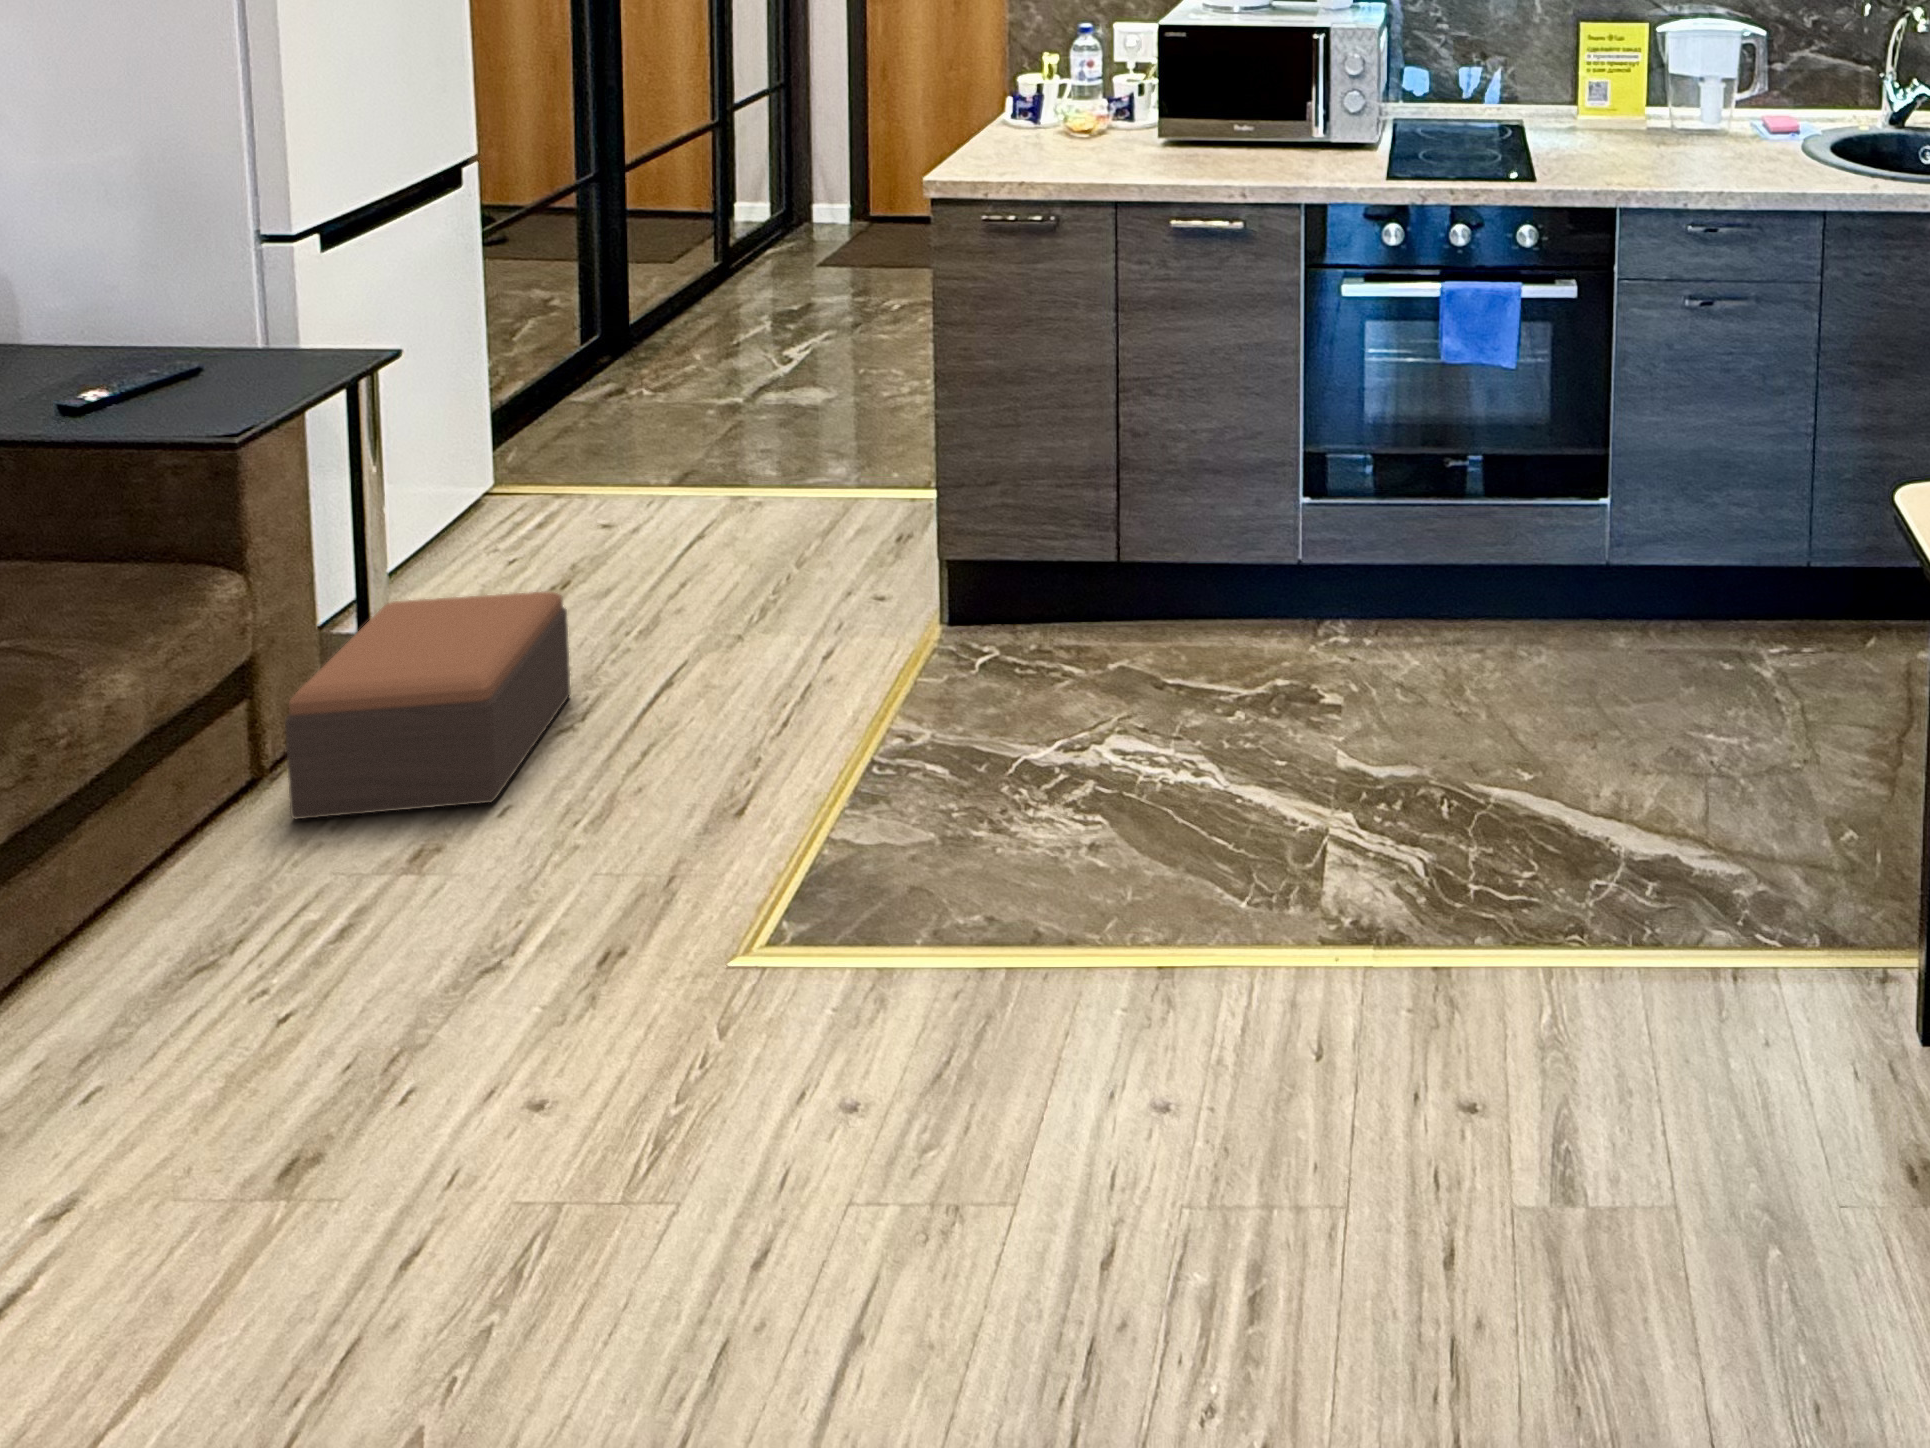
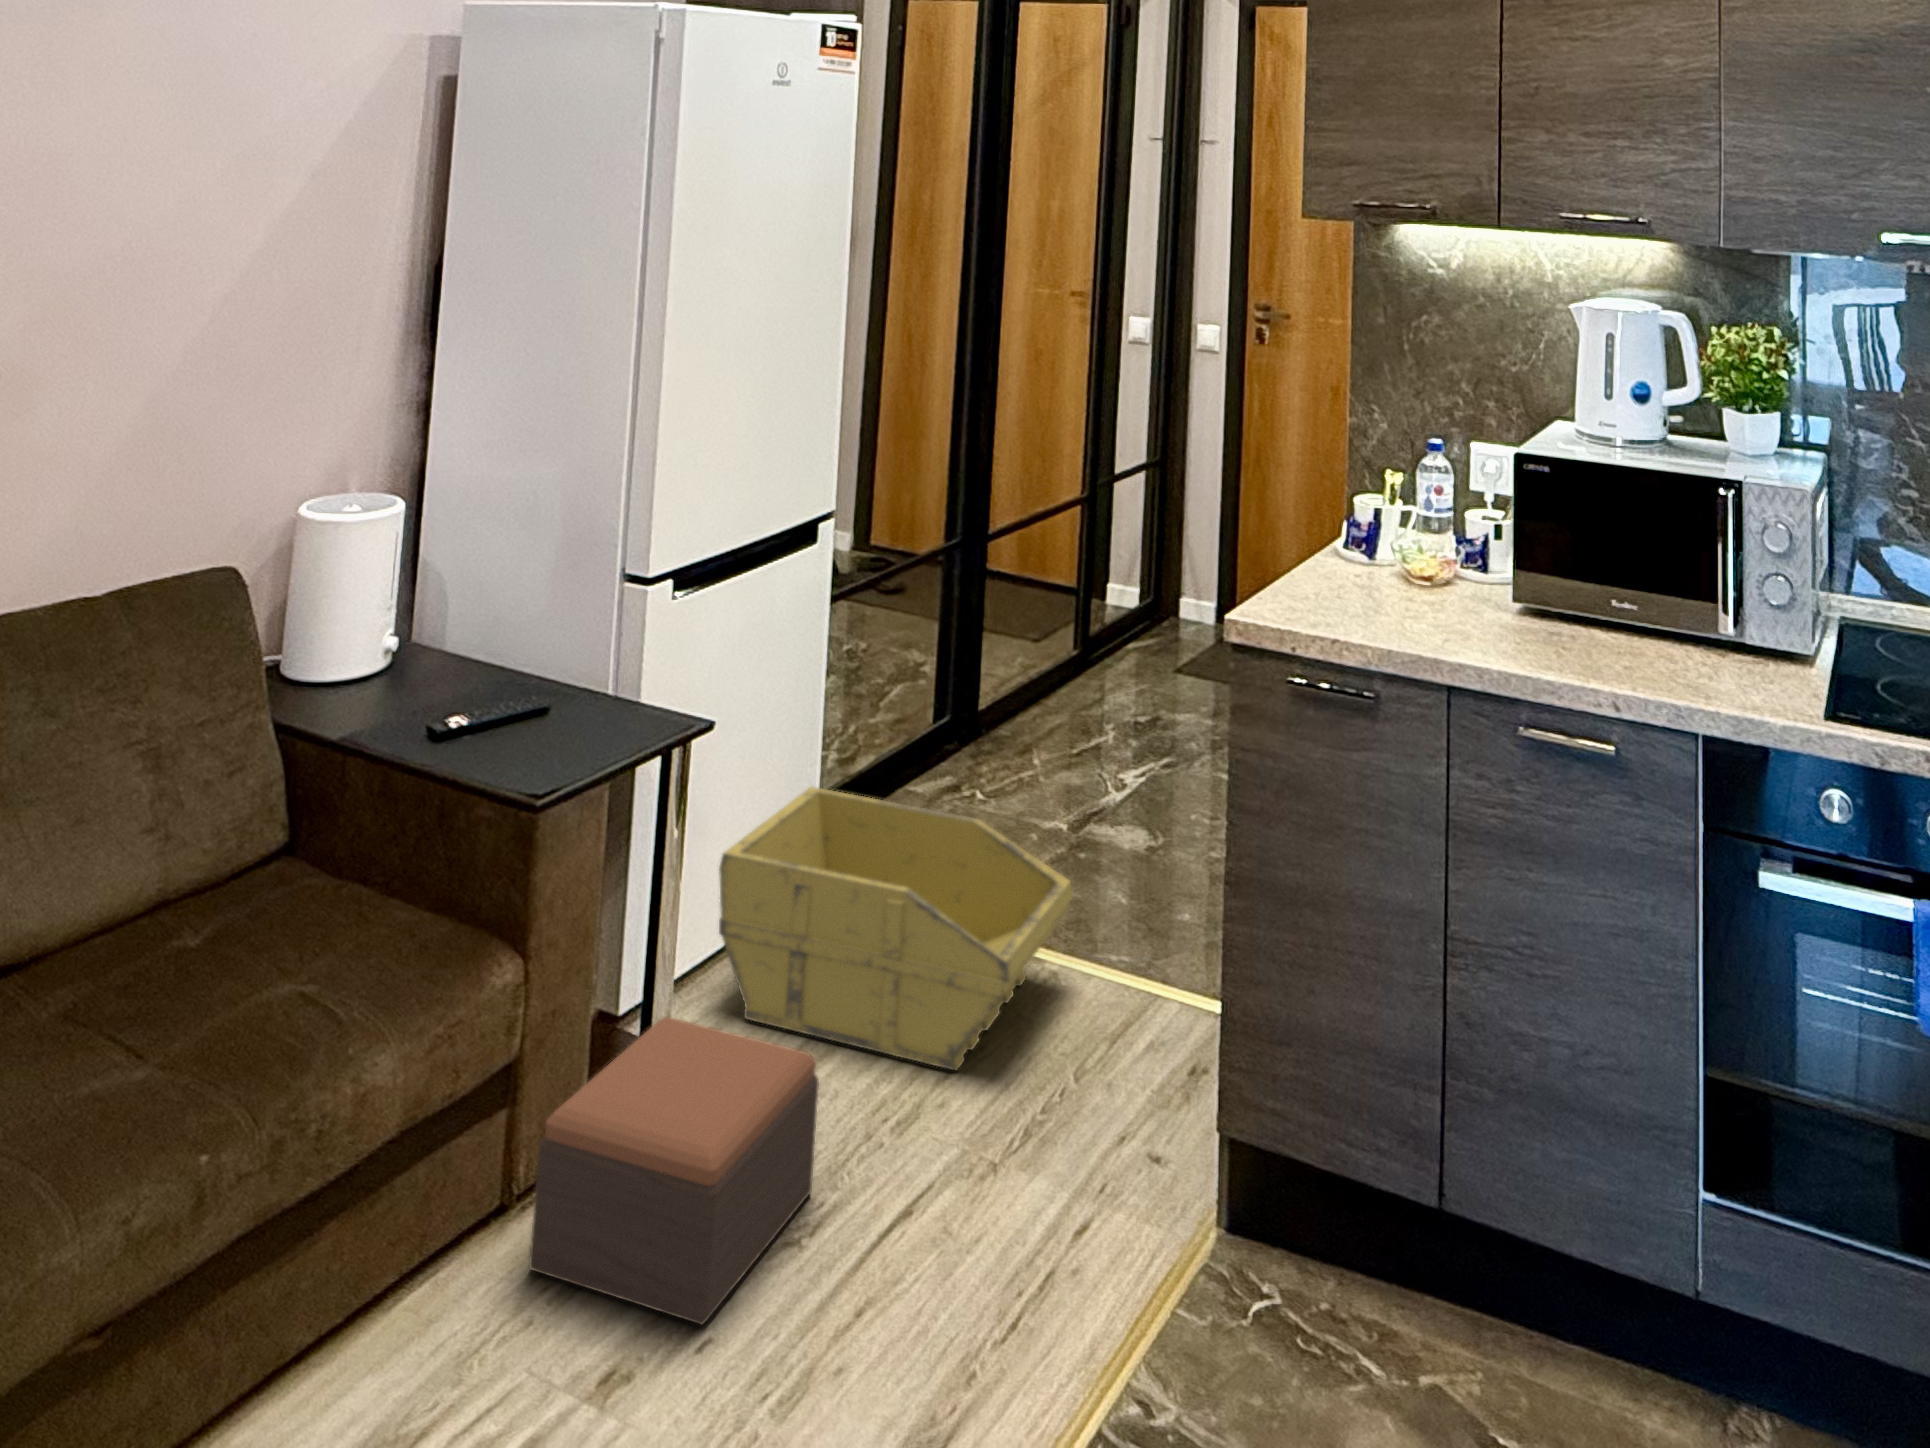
storage bin: none [407,395,778,600] -> present [719,787,1073,1071]

